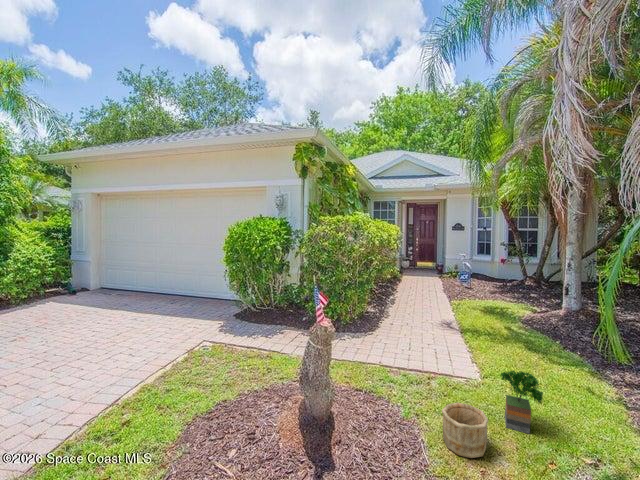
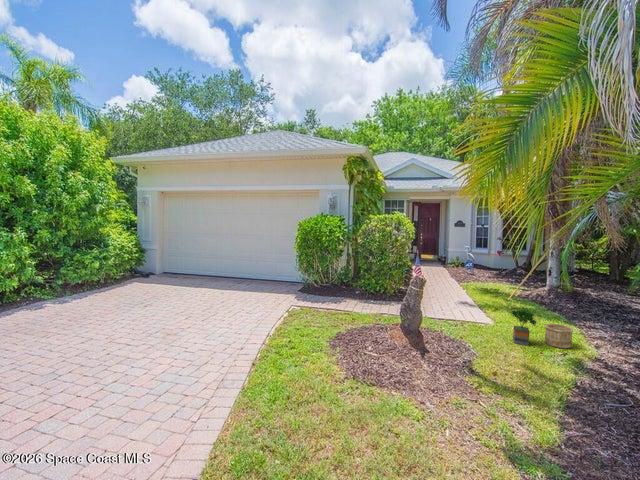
wooden bucket: present [442,403,488,458] -> present [545,324,573,348]

